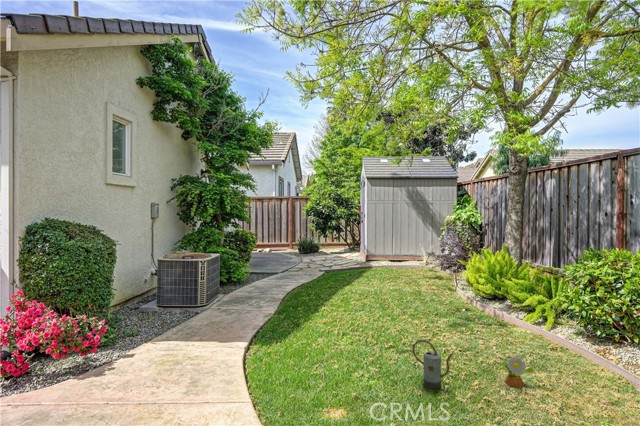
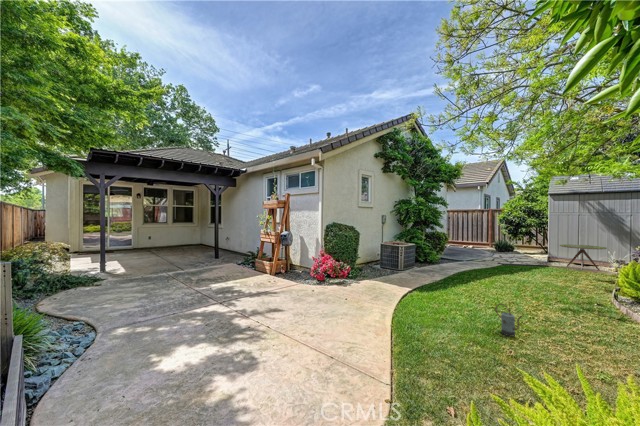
round table: none [373,238,410,266] -> present [560,244,607,270]
decorative plant: present [500,357,534,387] -> none [568,332,607,357]

